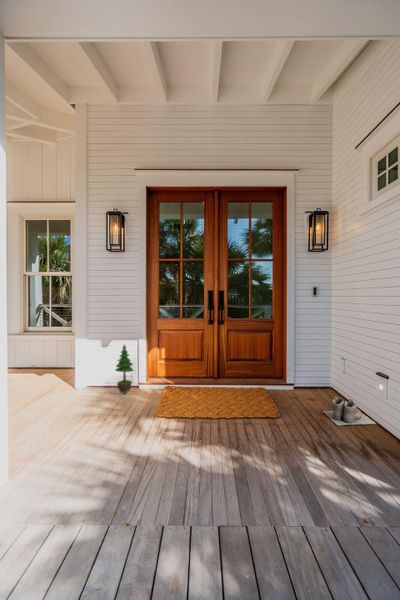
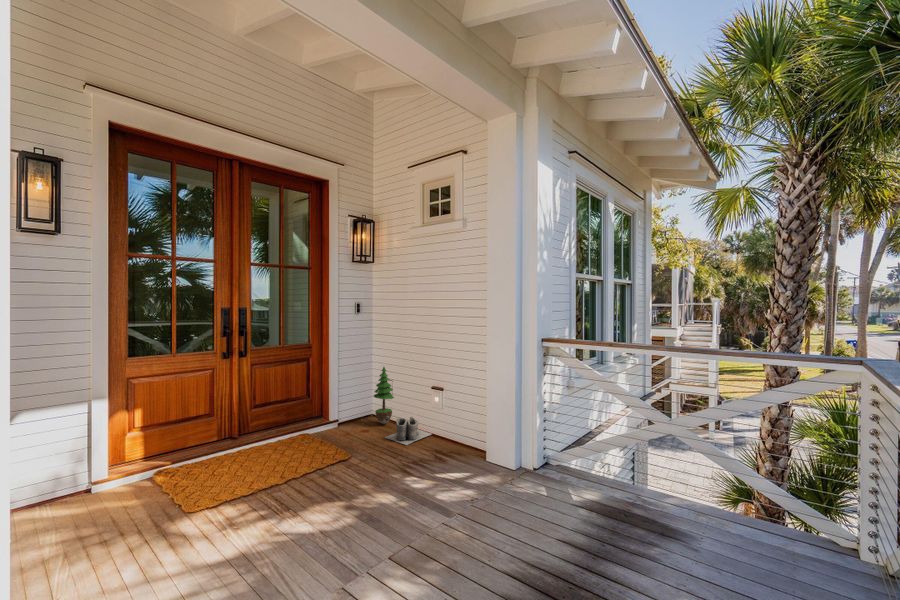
potted tree: present [116,345,133,394] -> present [374,367,394,424]

